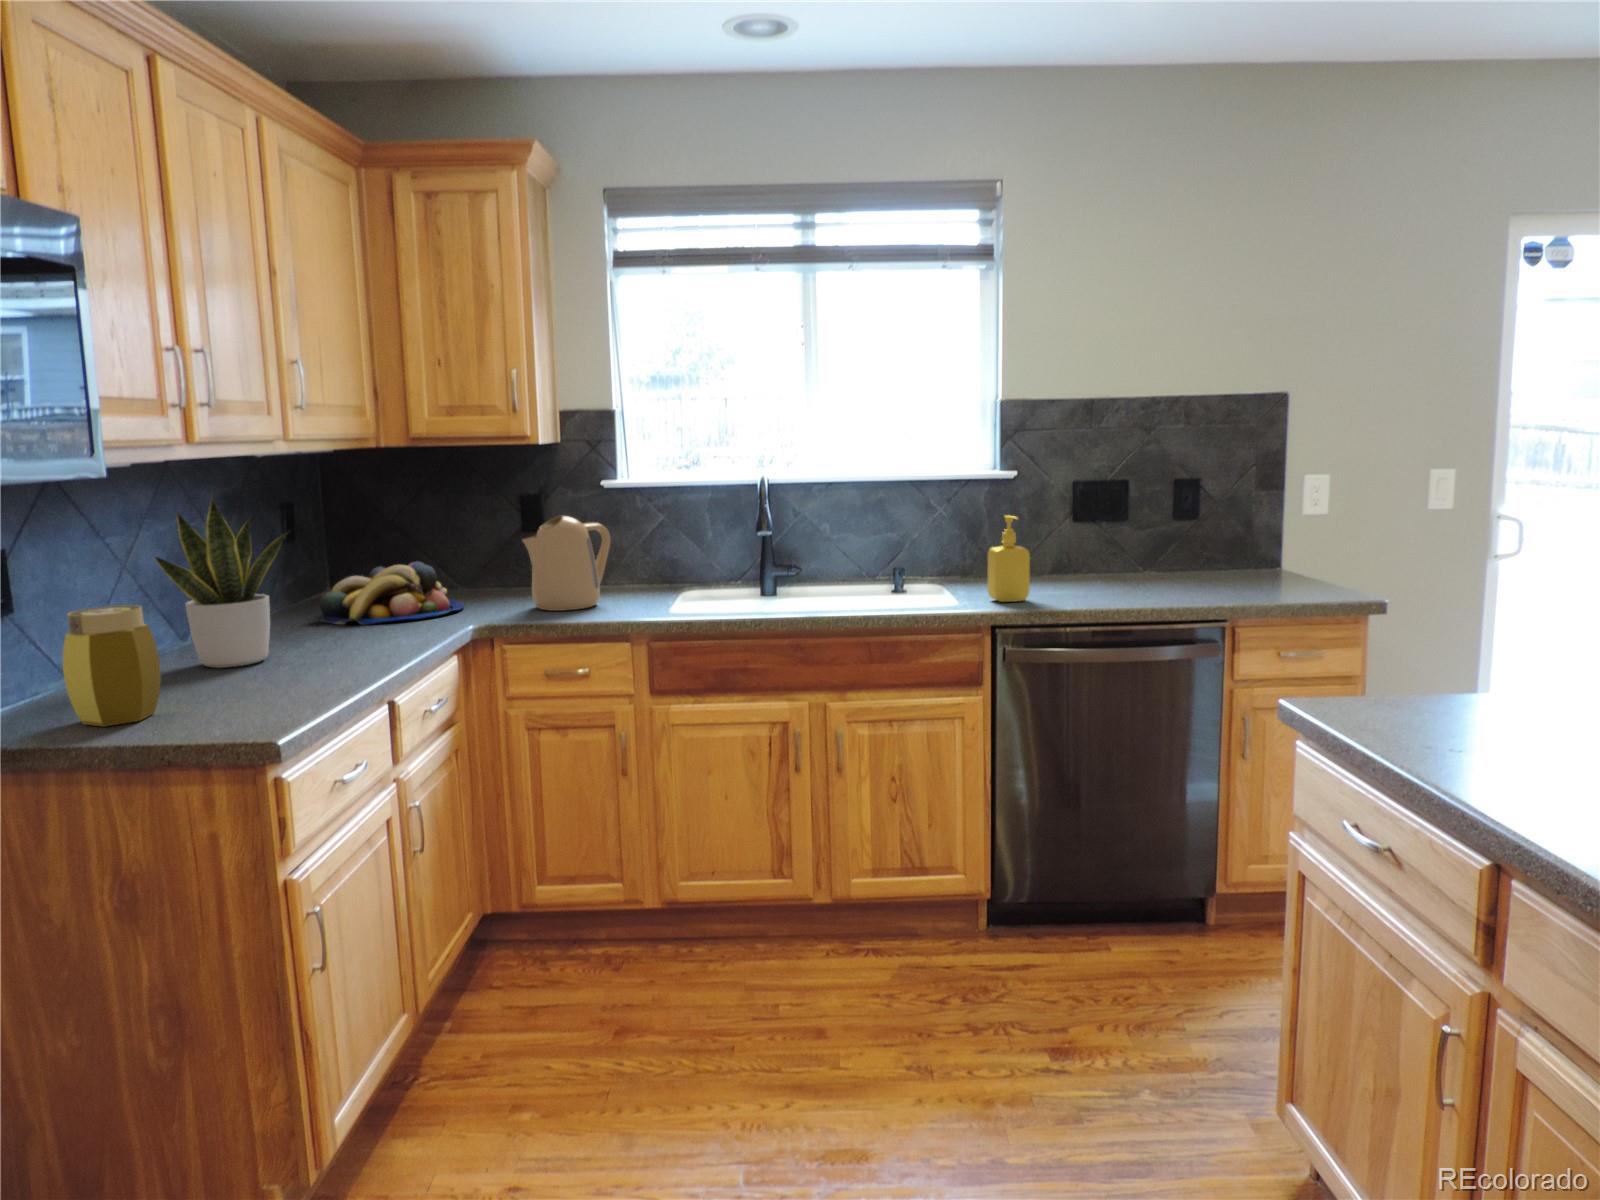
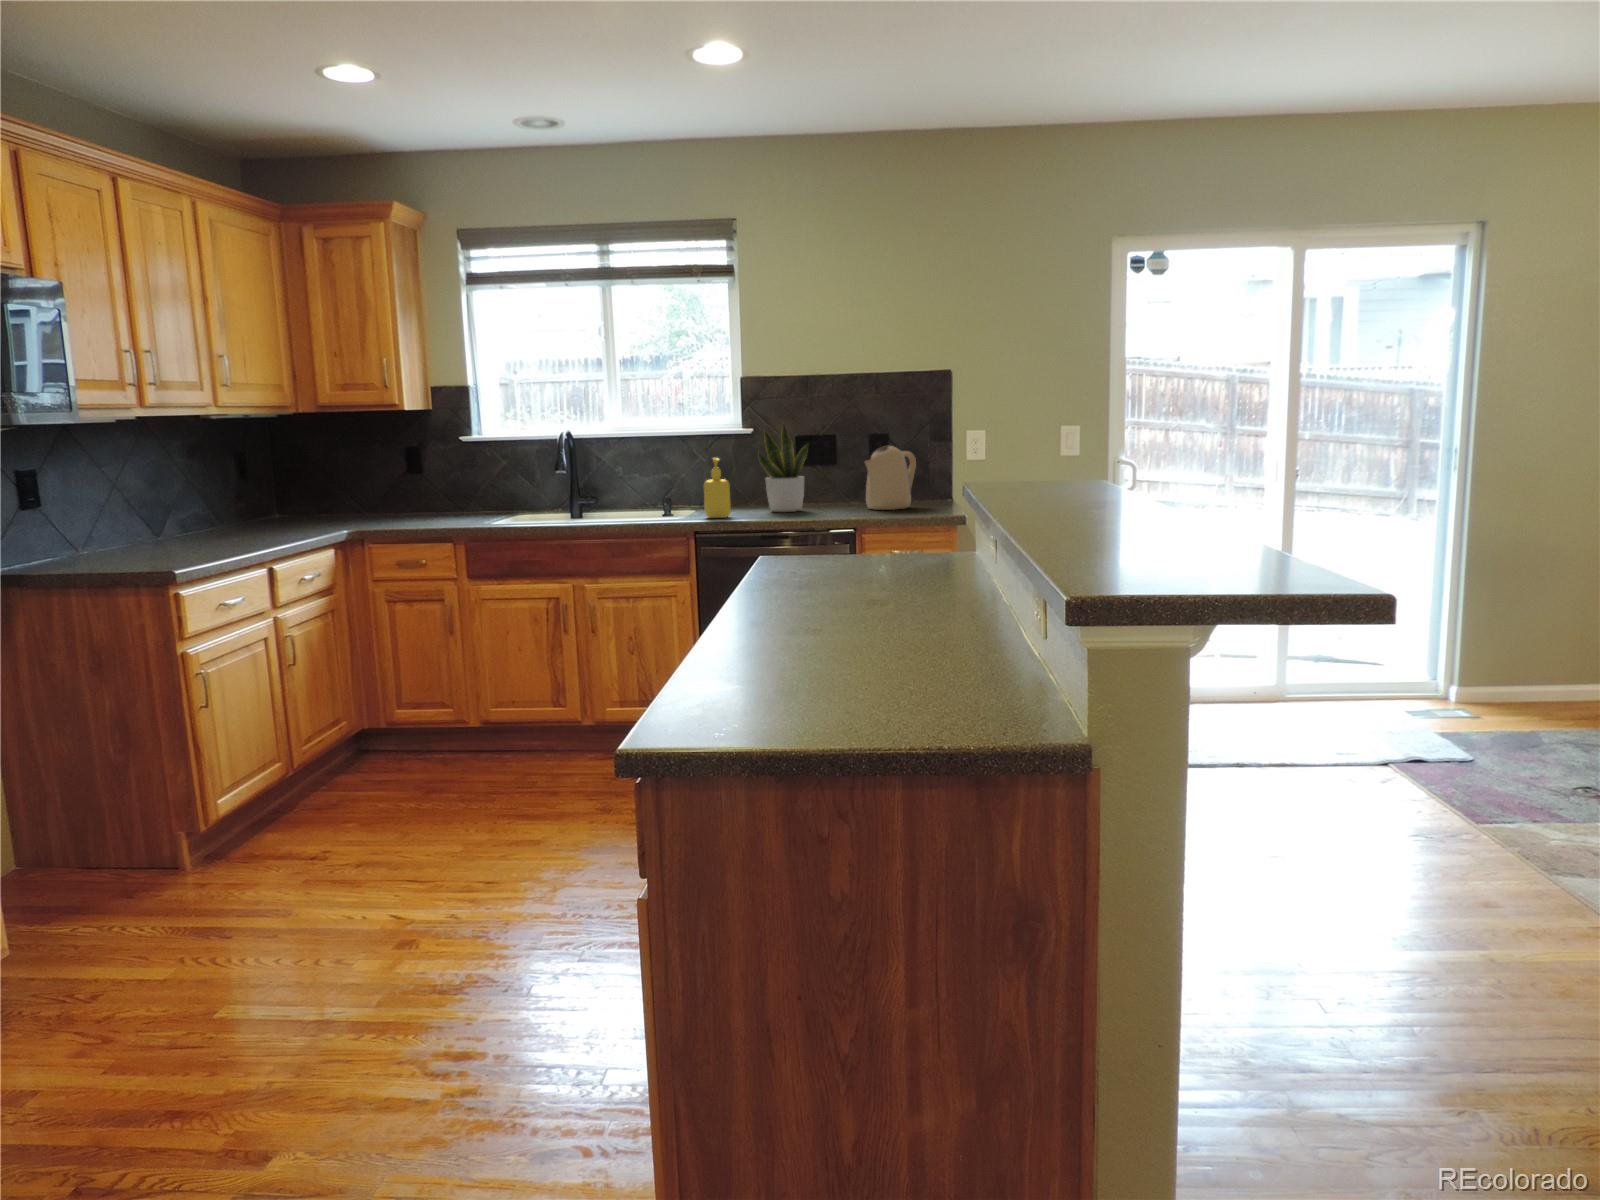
potted plant: present [154,496,286,668] -> present [759,425,809,512]
kettle: present [522,516,611,611] -> present [865,446,916,510]
fruit bowl: present [319,562,464,625] -> none [253,492,356,531]
jar: present [63,605,161,727] -> none [60,500,117,567]

